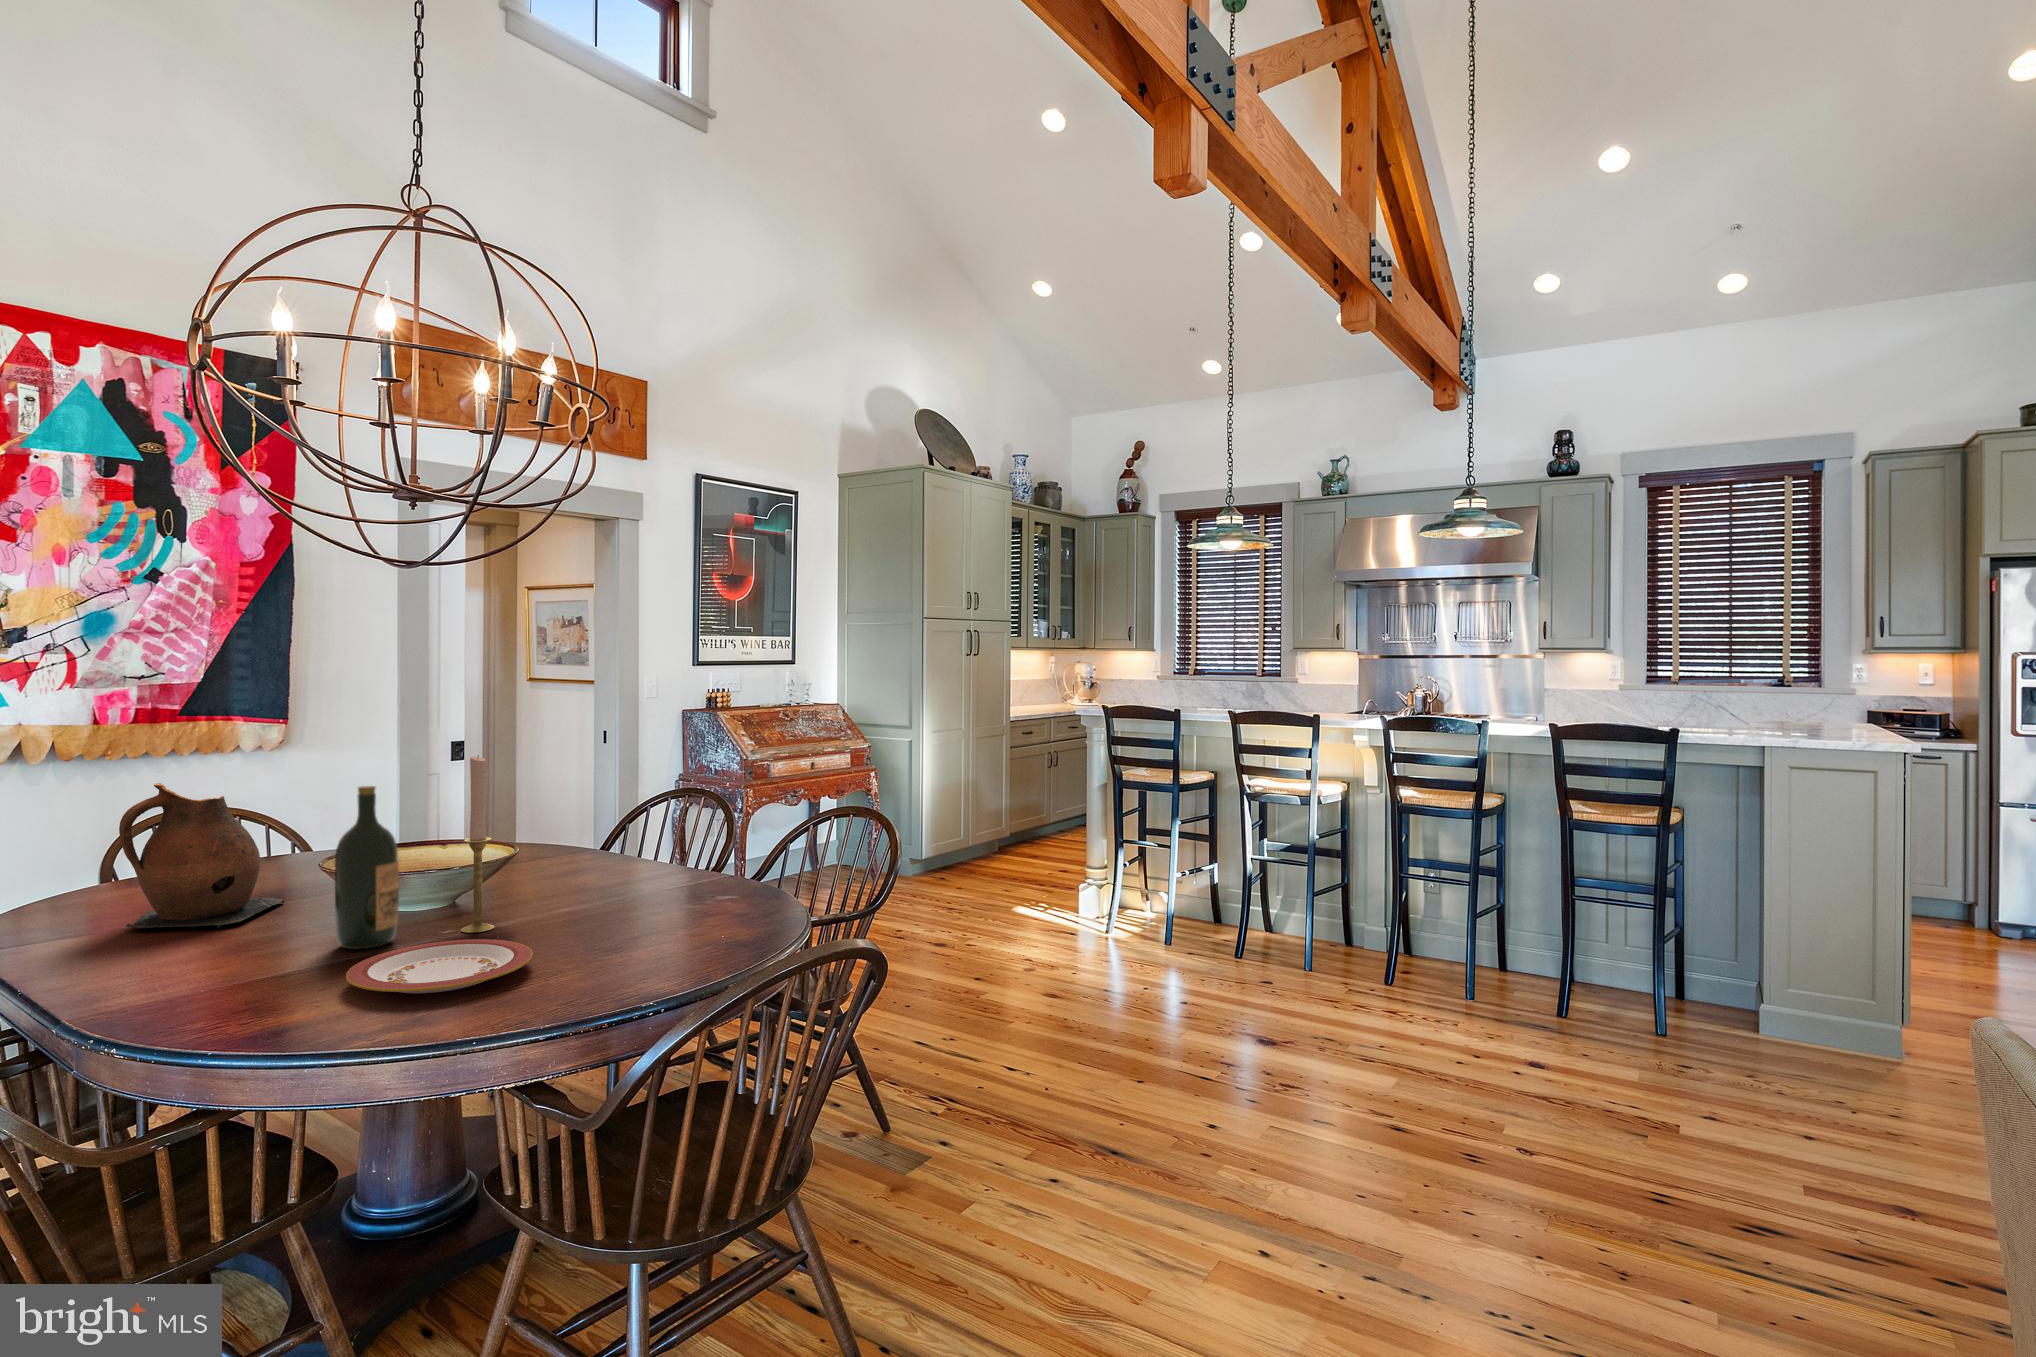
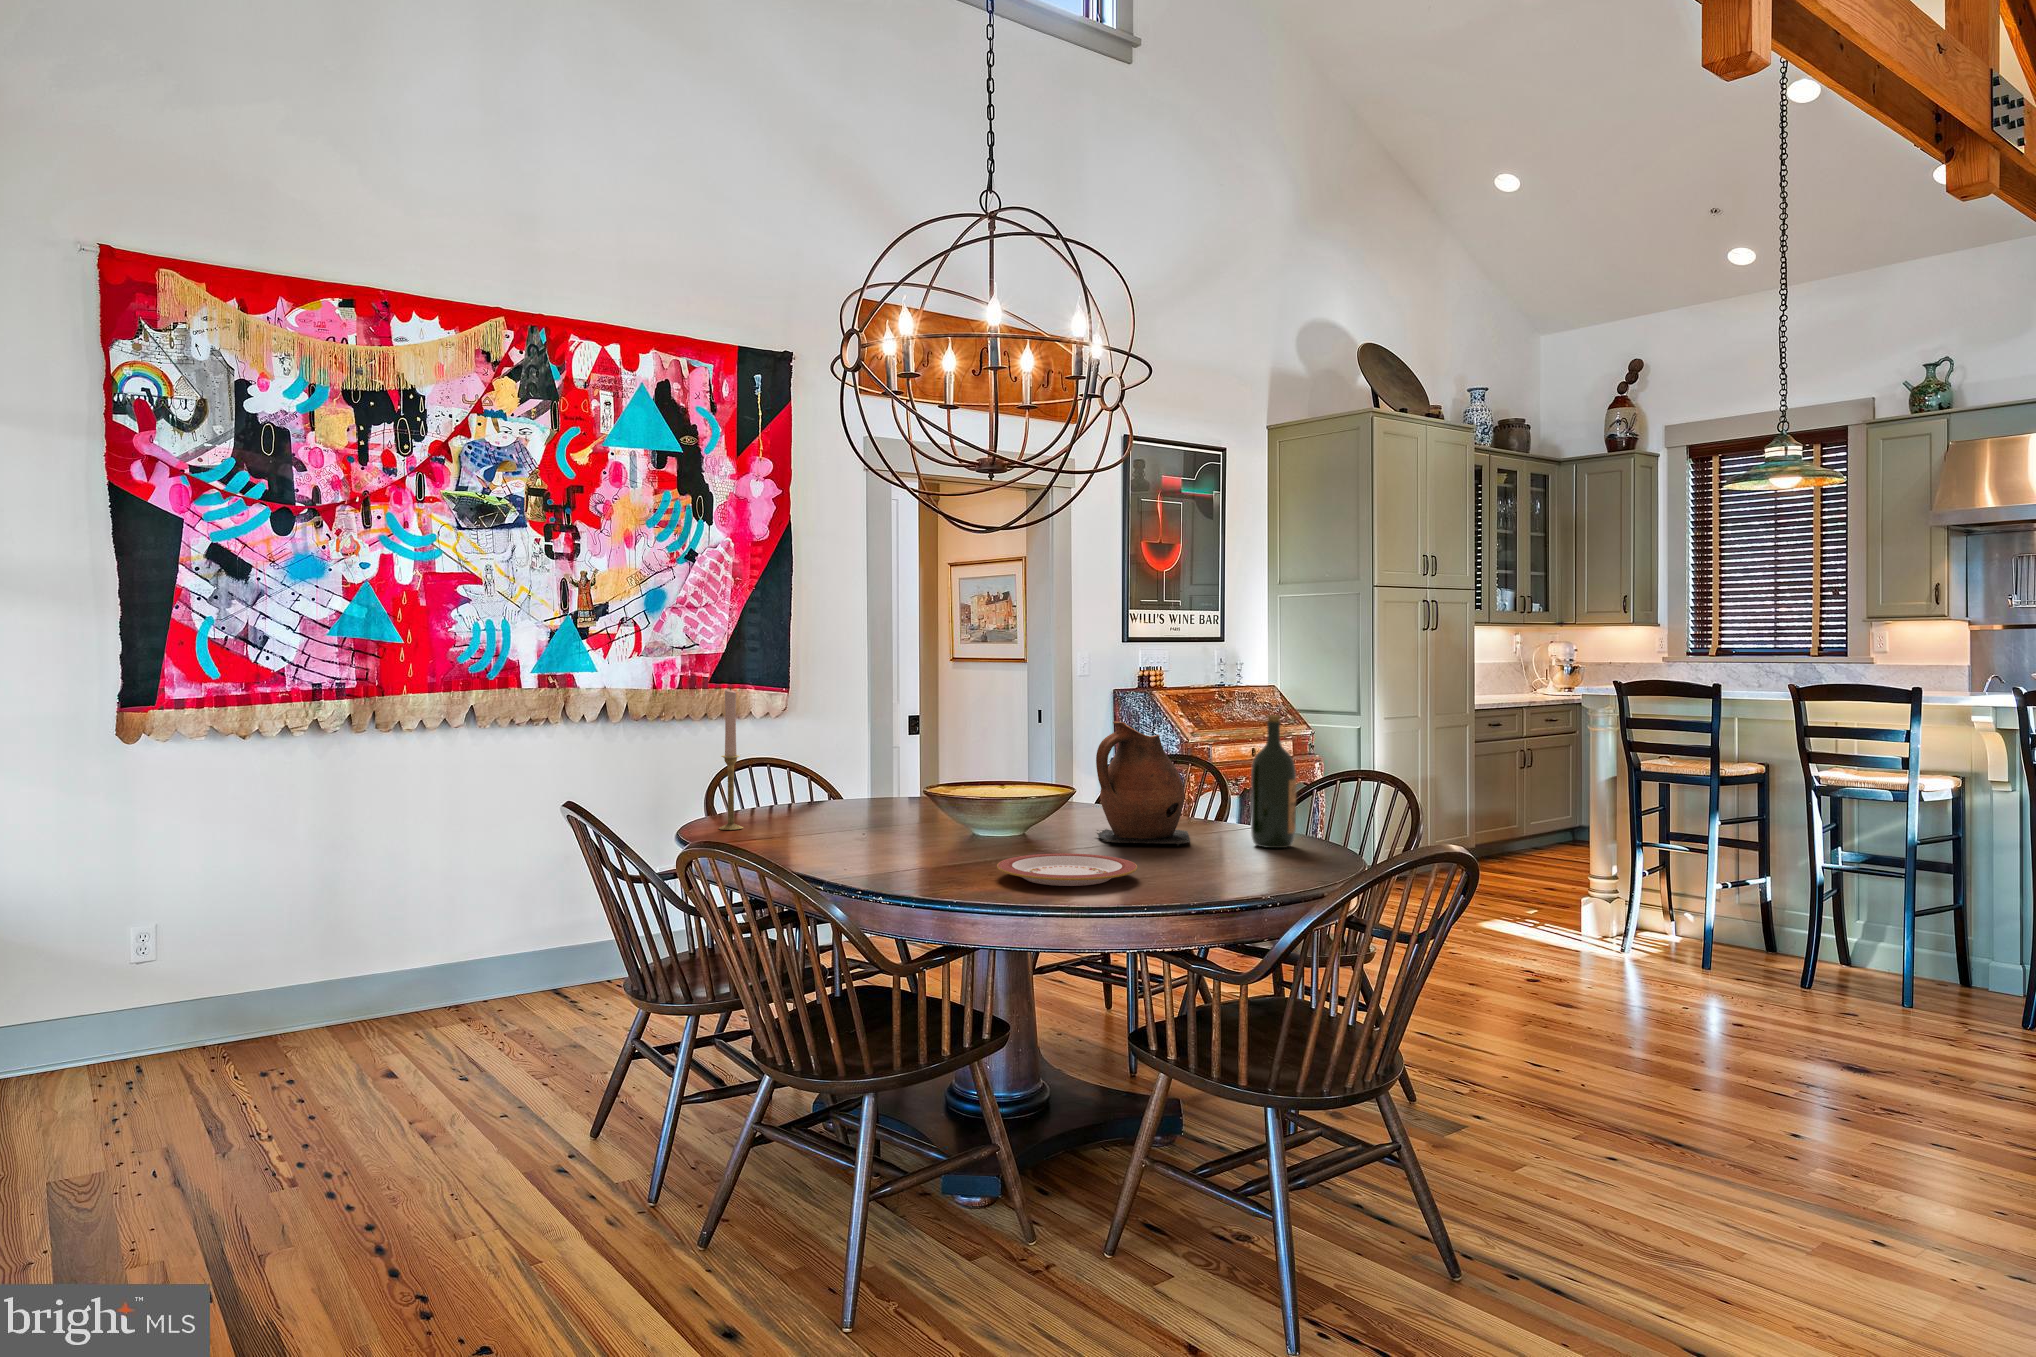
candlestick: present [461,757,494,933] -> present [719,689,743,830]
ceramic pitcher: present [119,783,284,928] -> present [1096,722,1190,846]
wine bottle: present [335,786,399,949] -> present [1251,715,1296,848]

